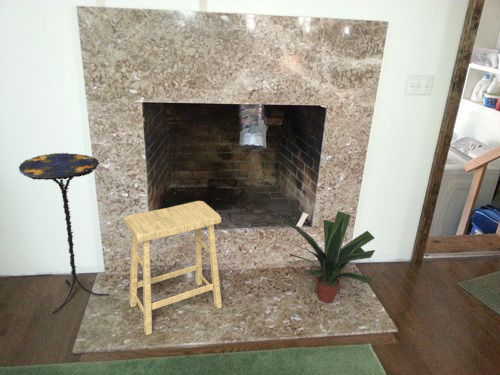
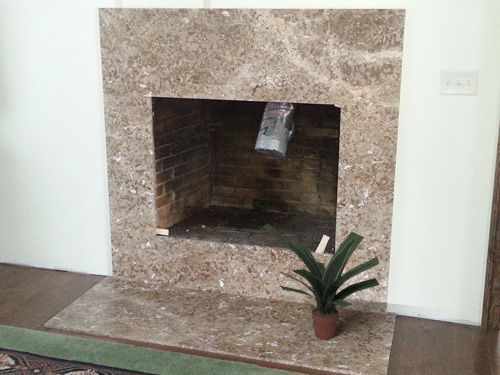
side table: present [19,153,109,313] -> none [34,142,105,296]
footstool: present [123,201,222,335] -> none [109,201,202,325]

